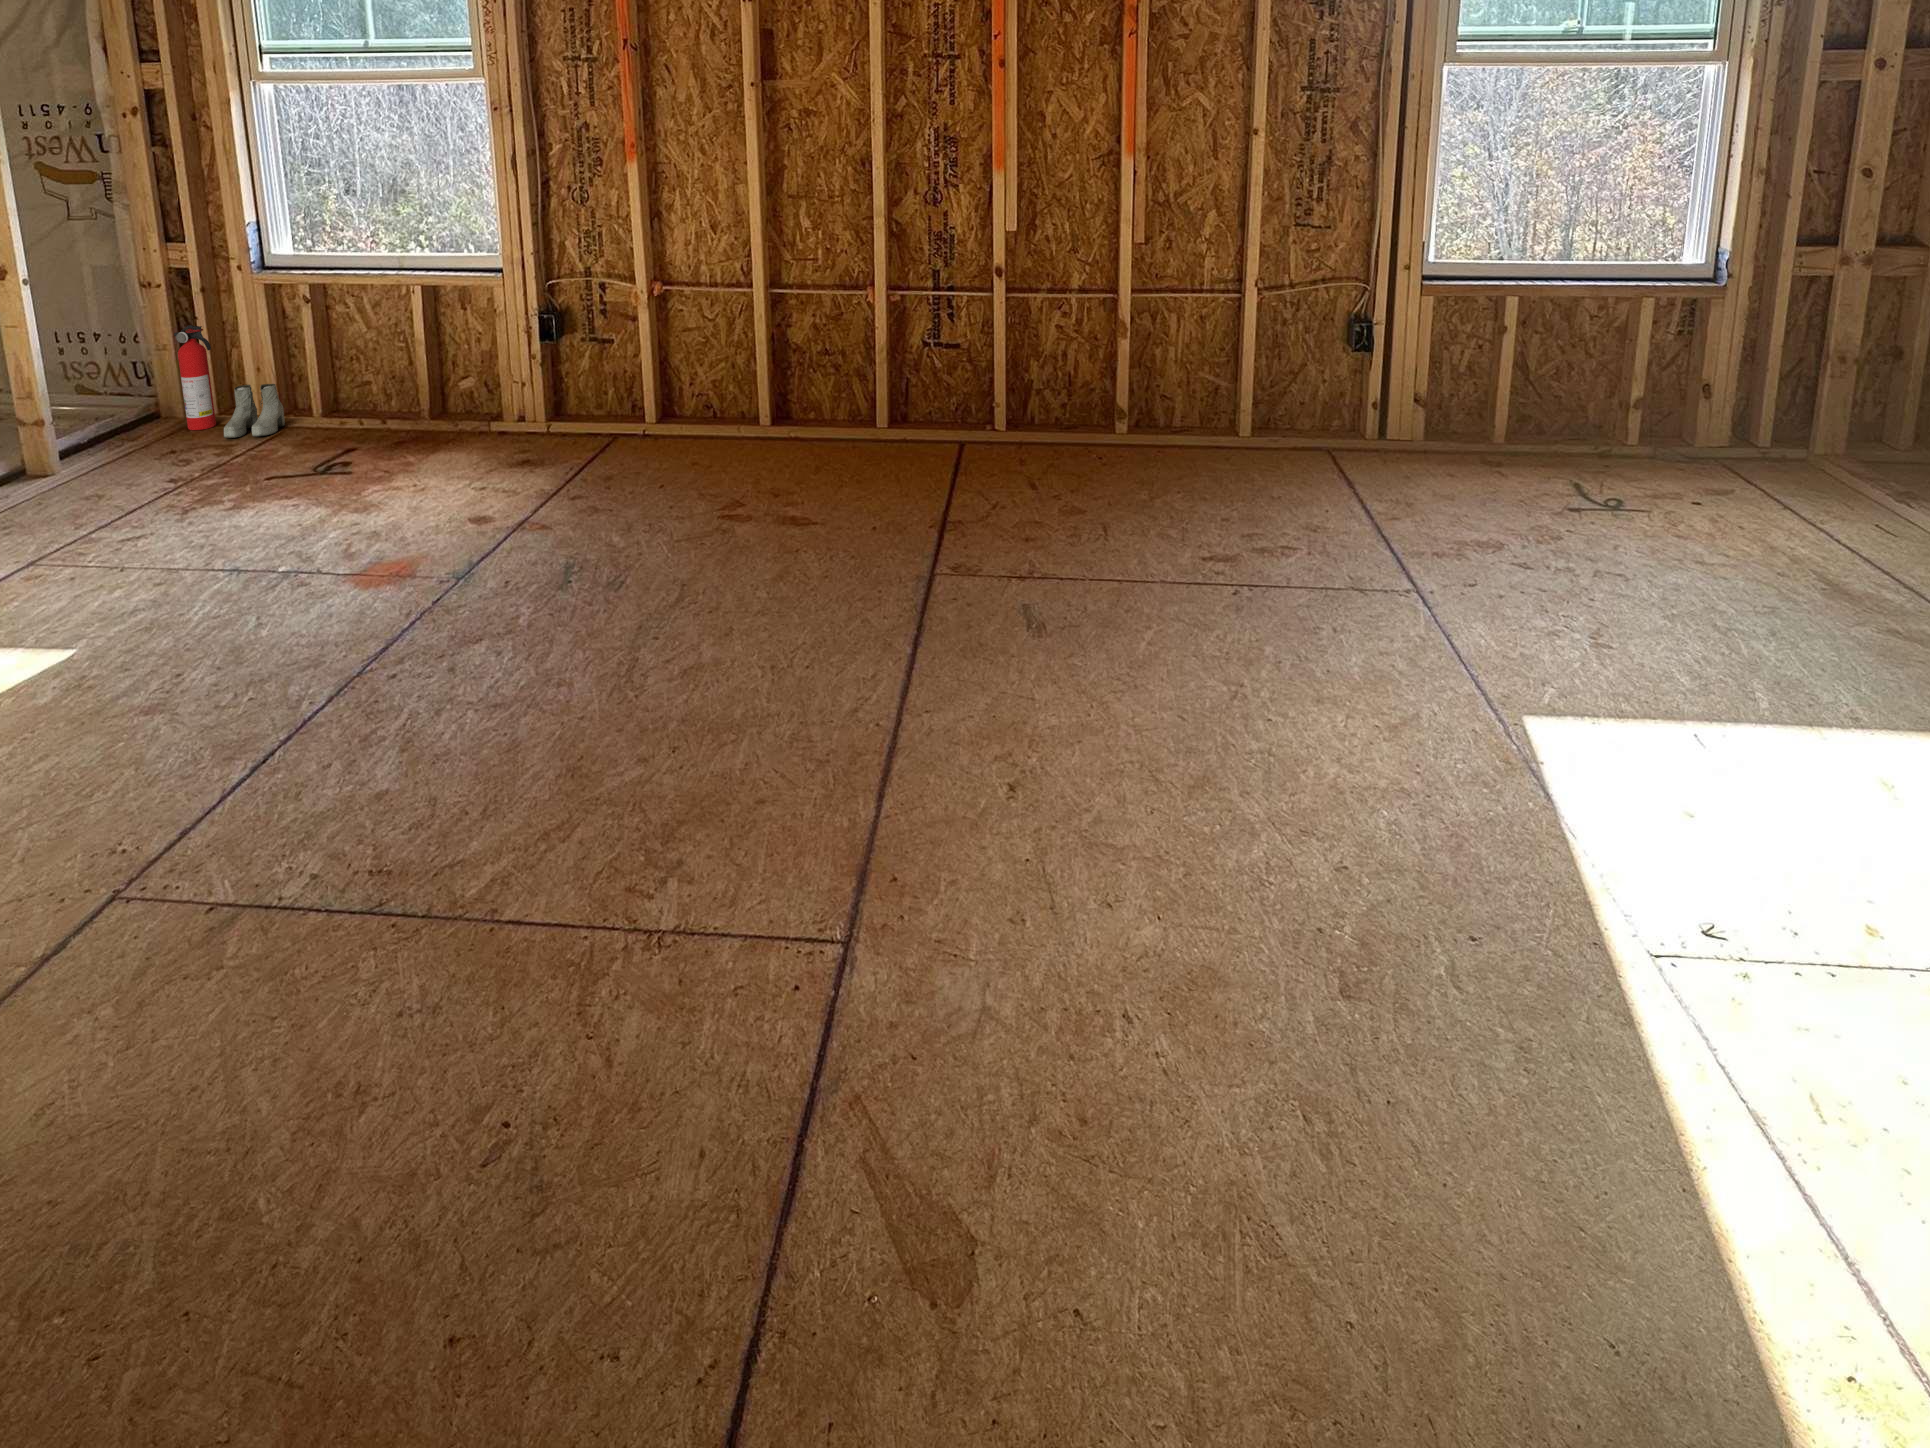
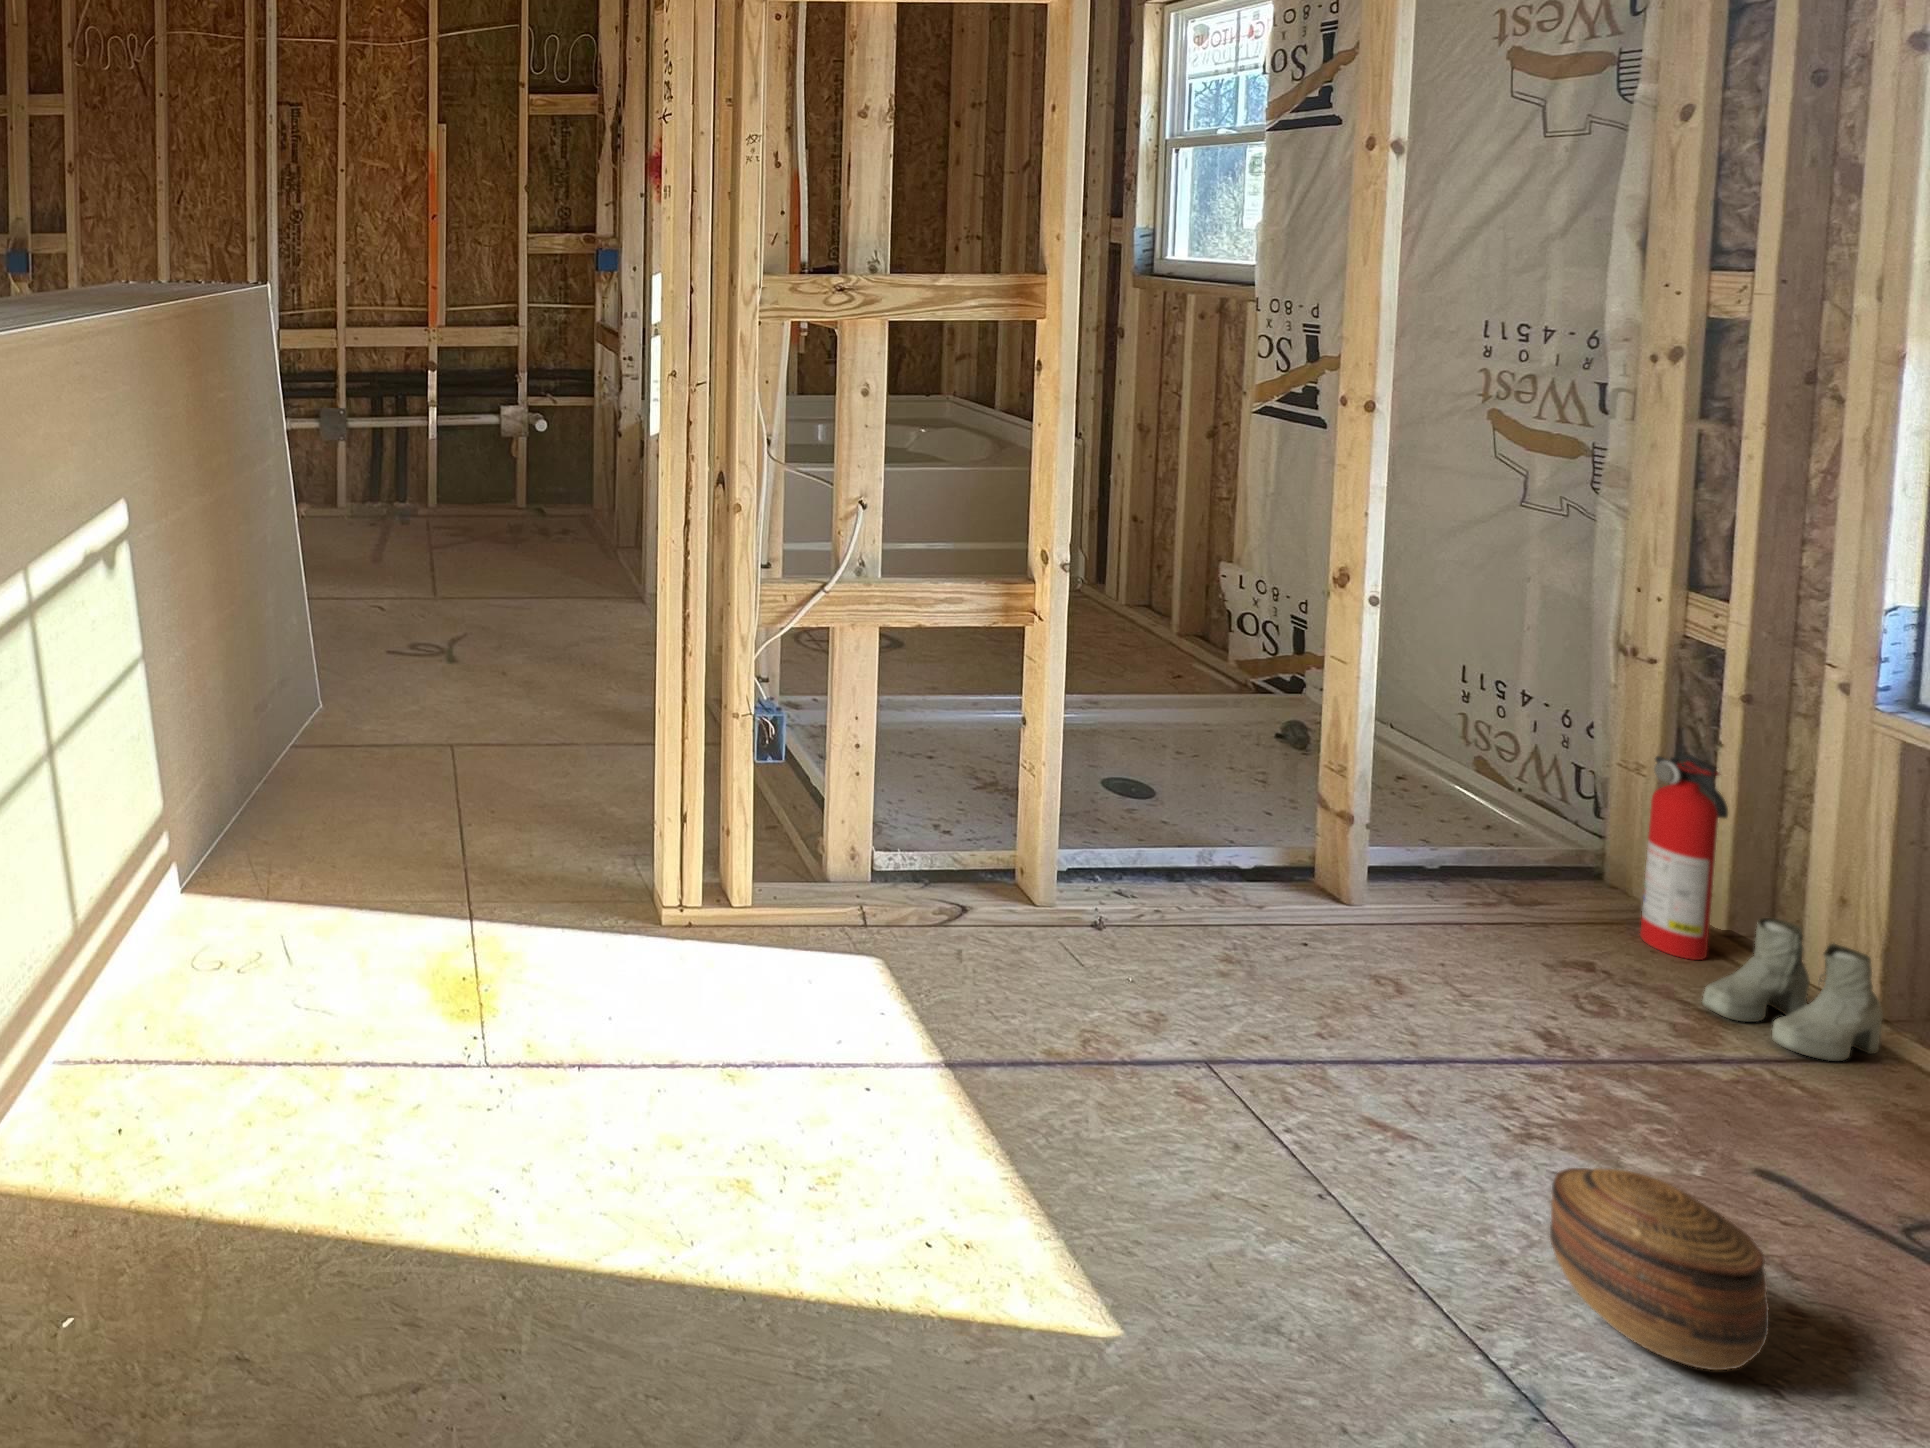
basket: none [217,464,296,529] -> present [1550,1168,1769,1370]

